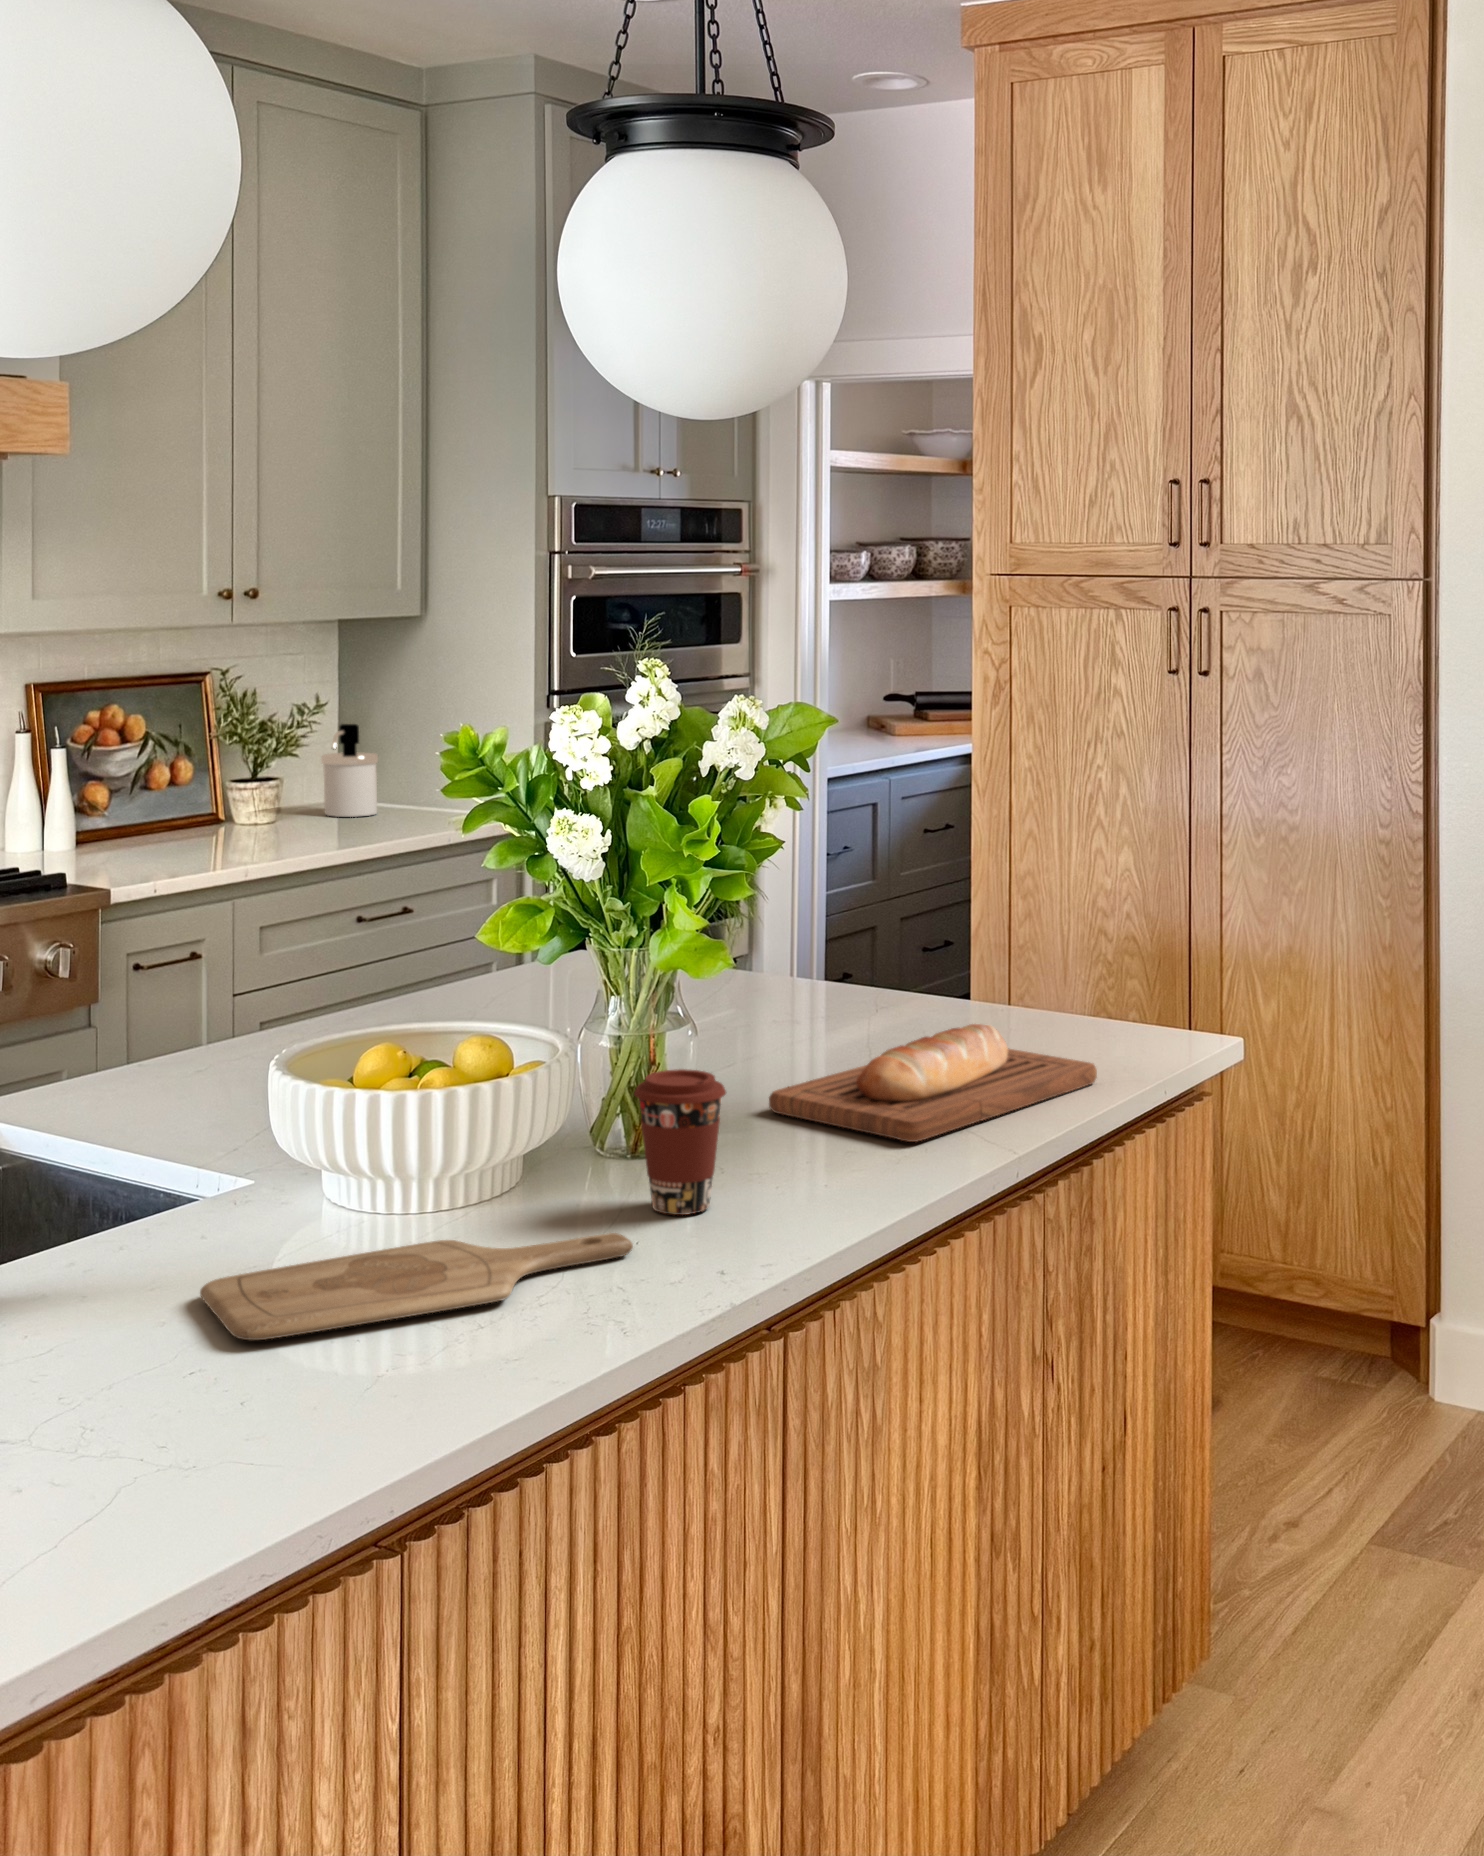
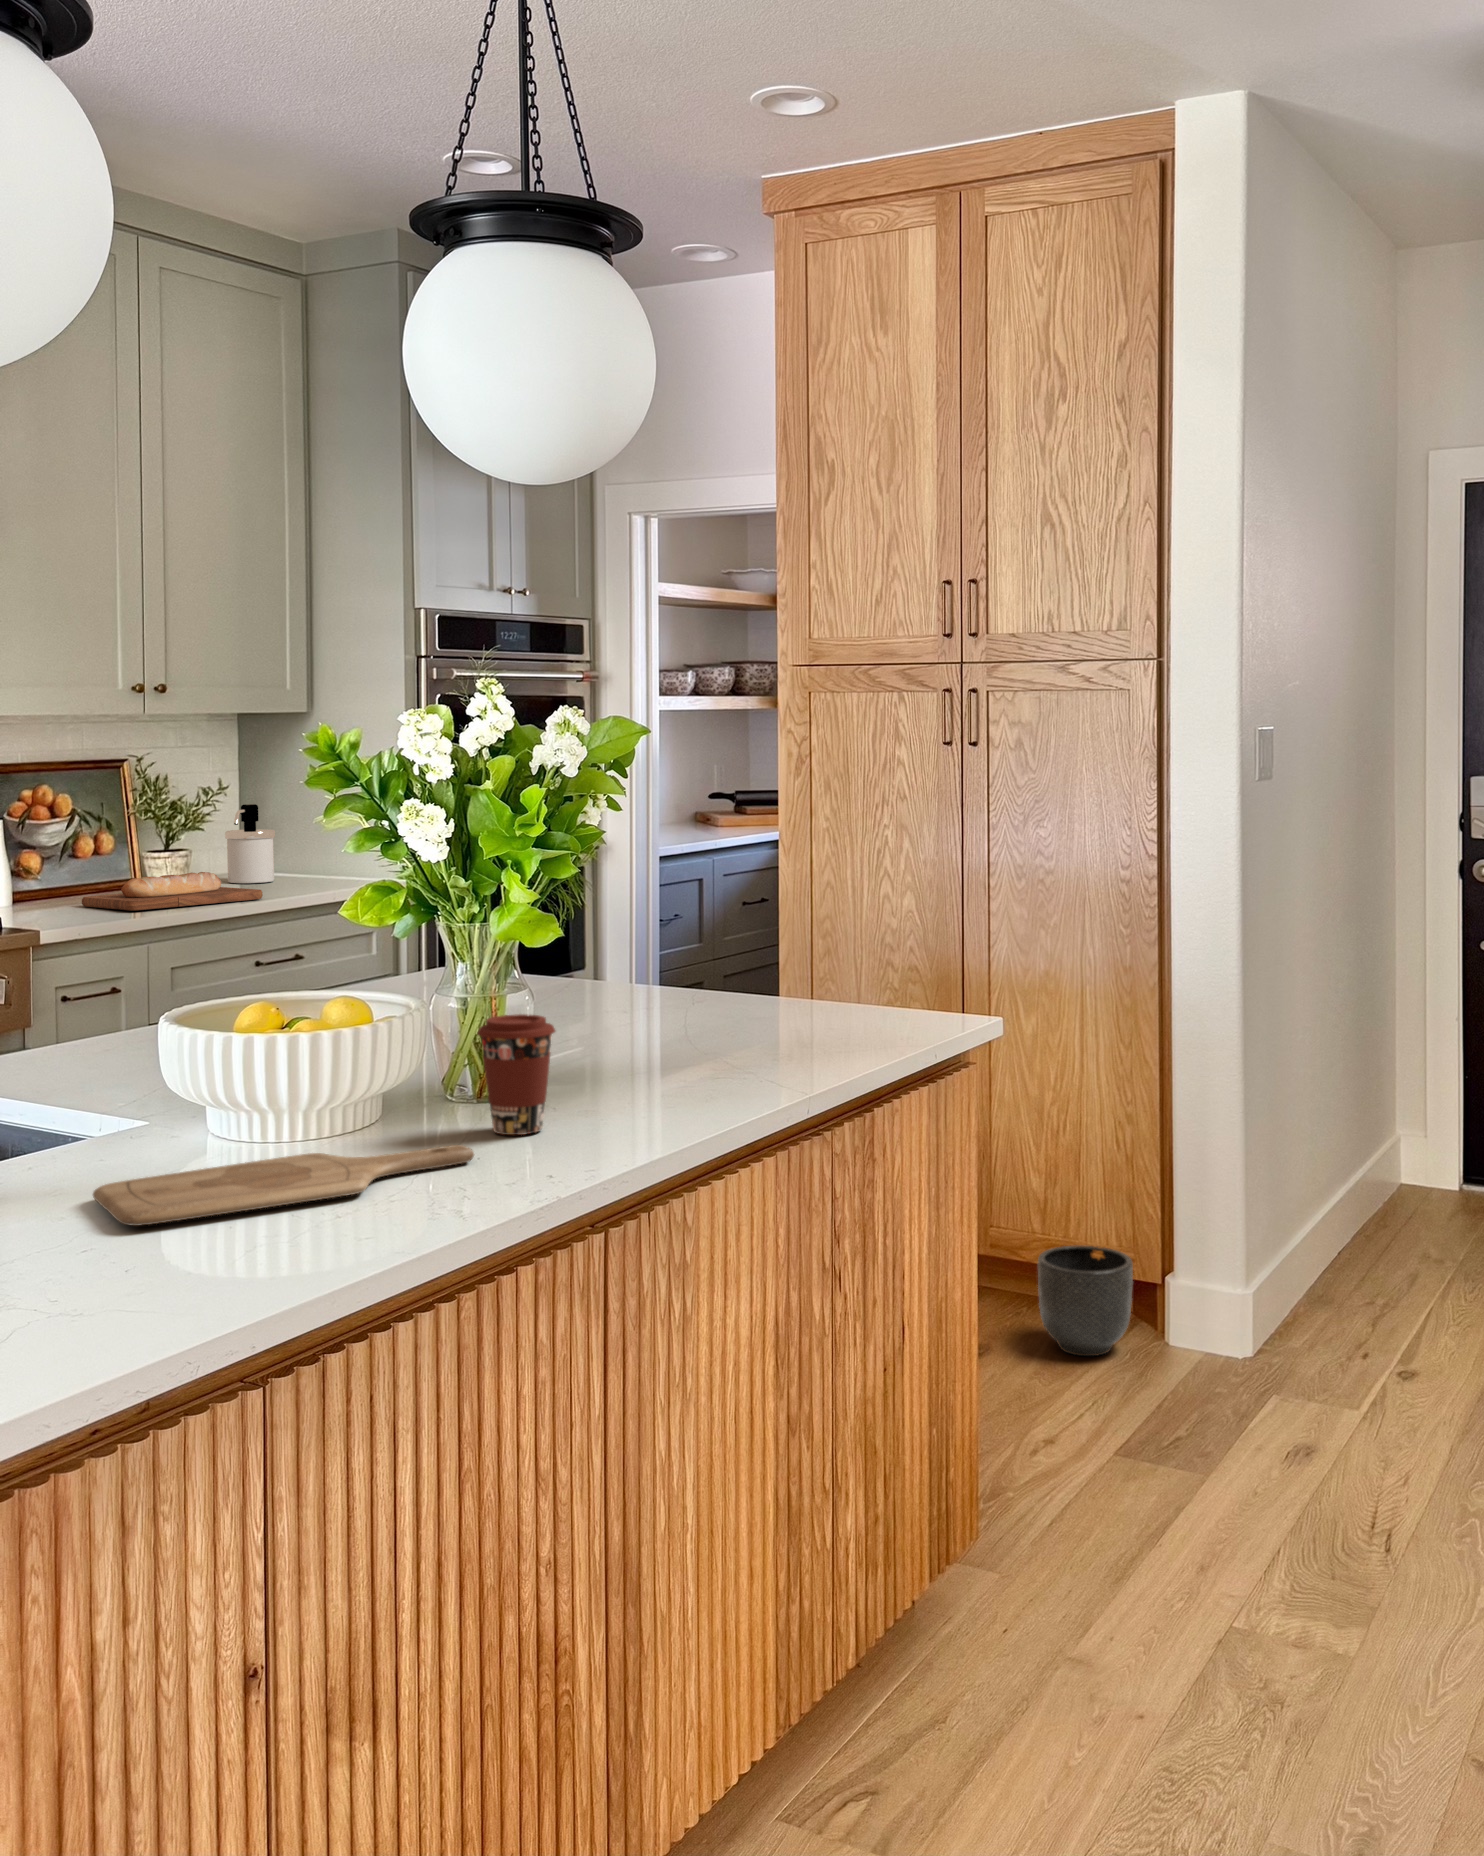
bread loaf: present [769,1024,1097,1142] -> present [82,872,263,911]
planter: none [1278,1282,1394,1416] -> present [1038,1246,1133,1356]

